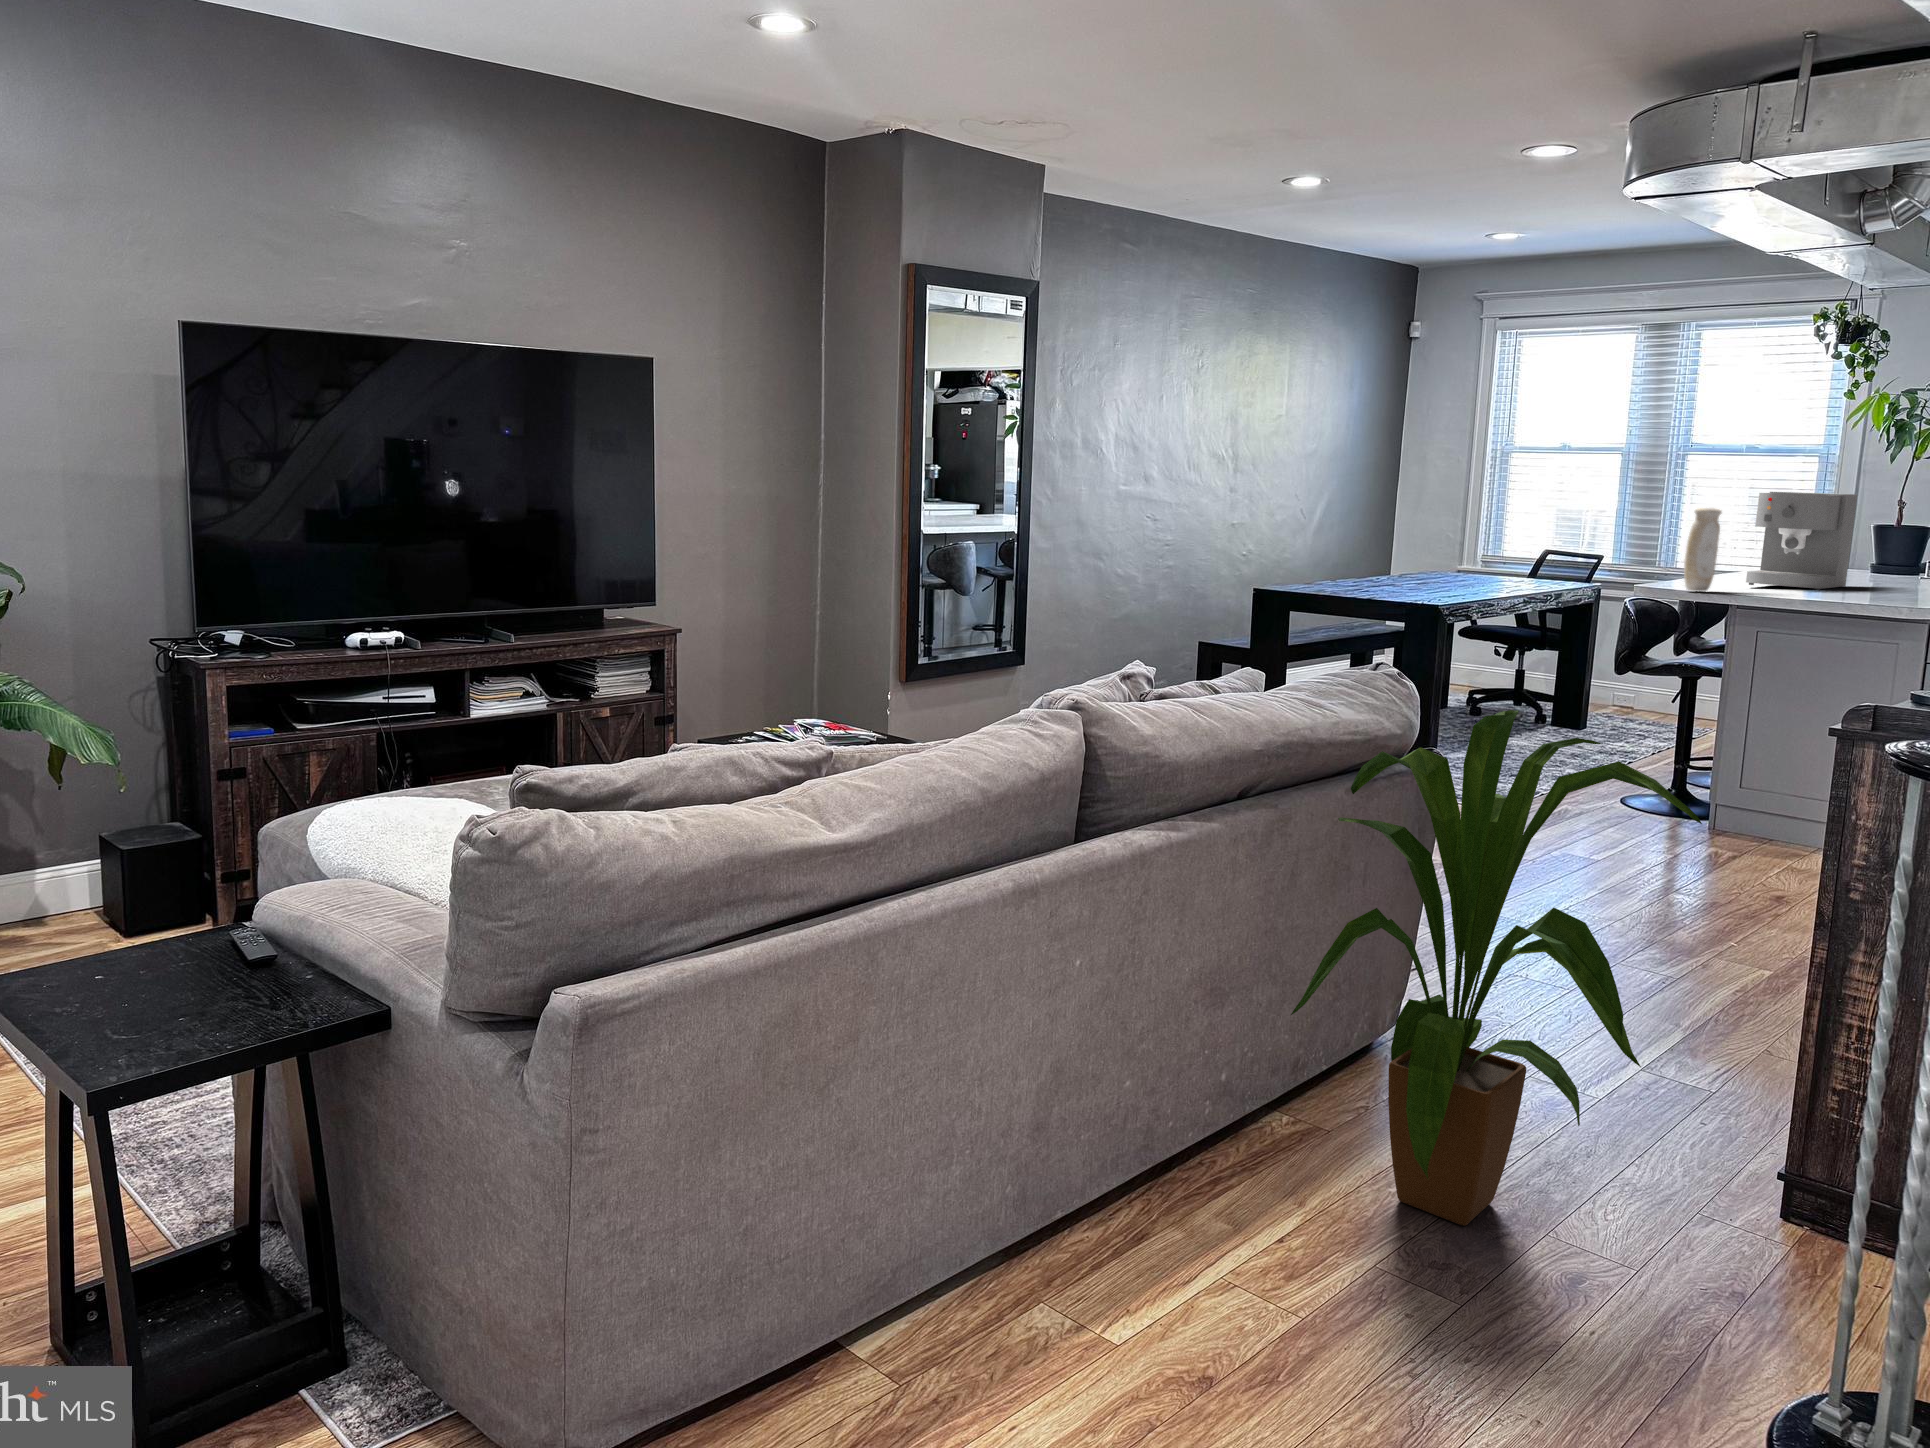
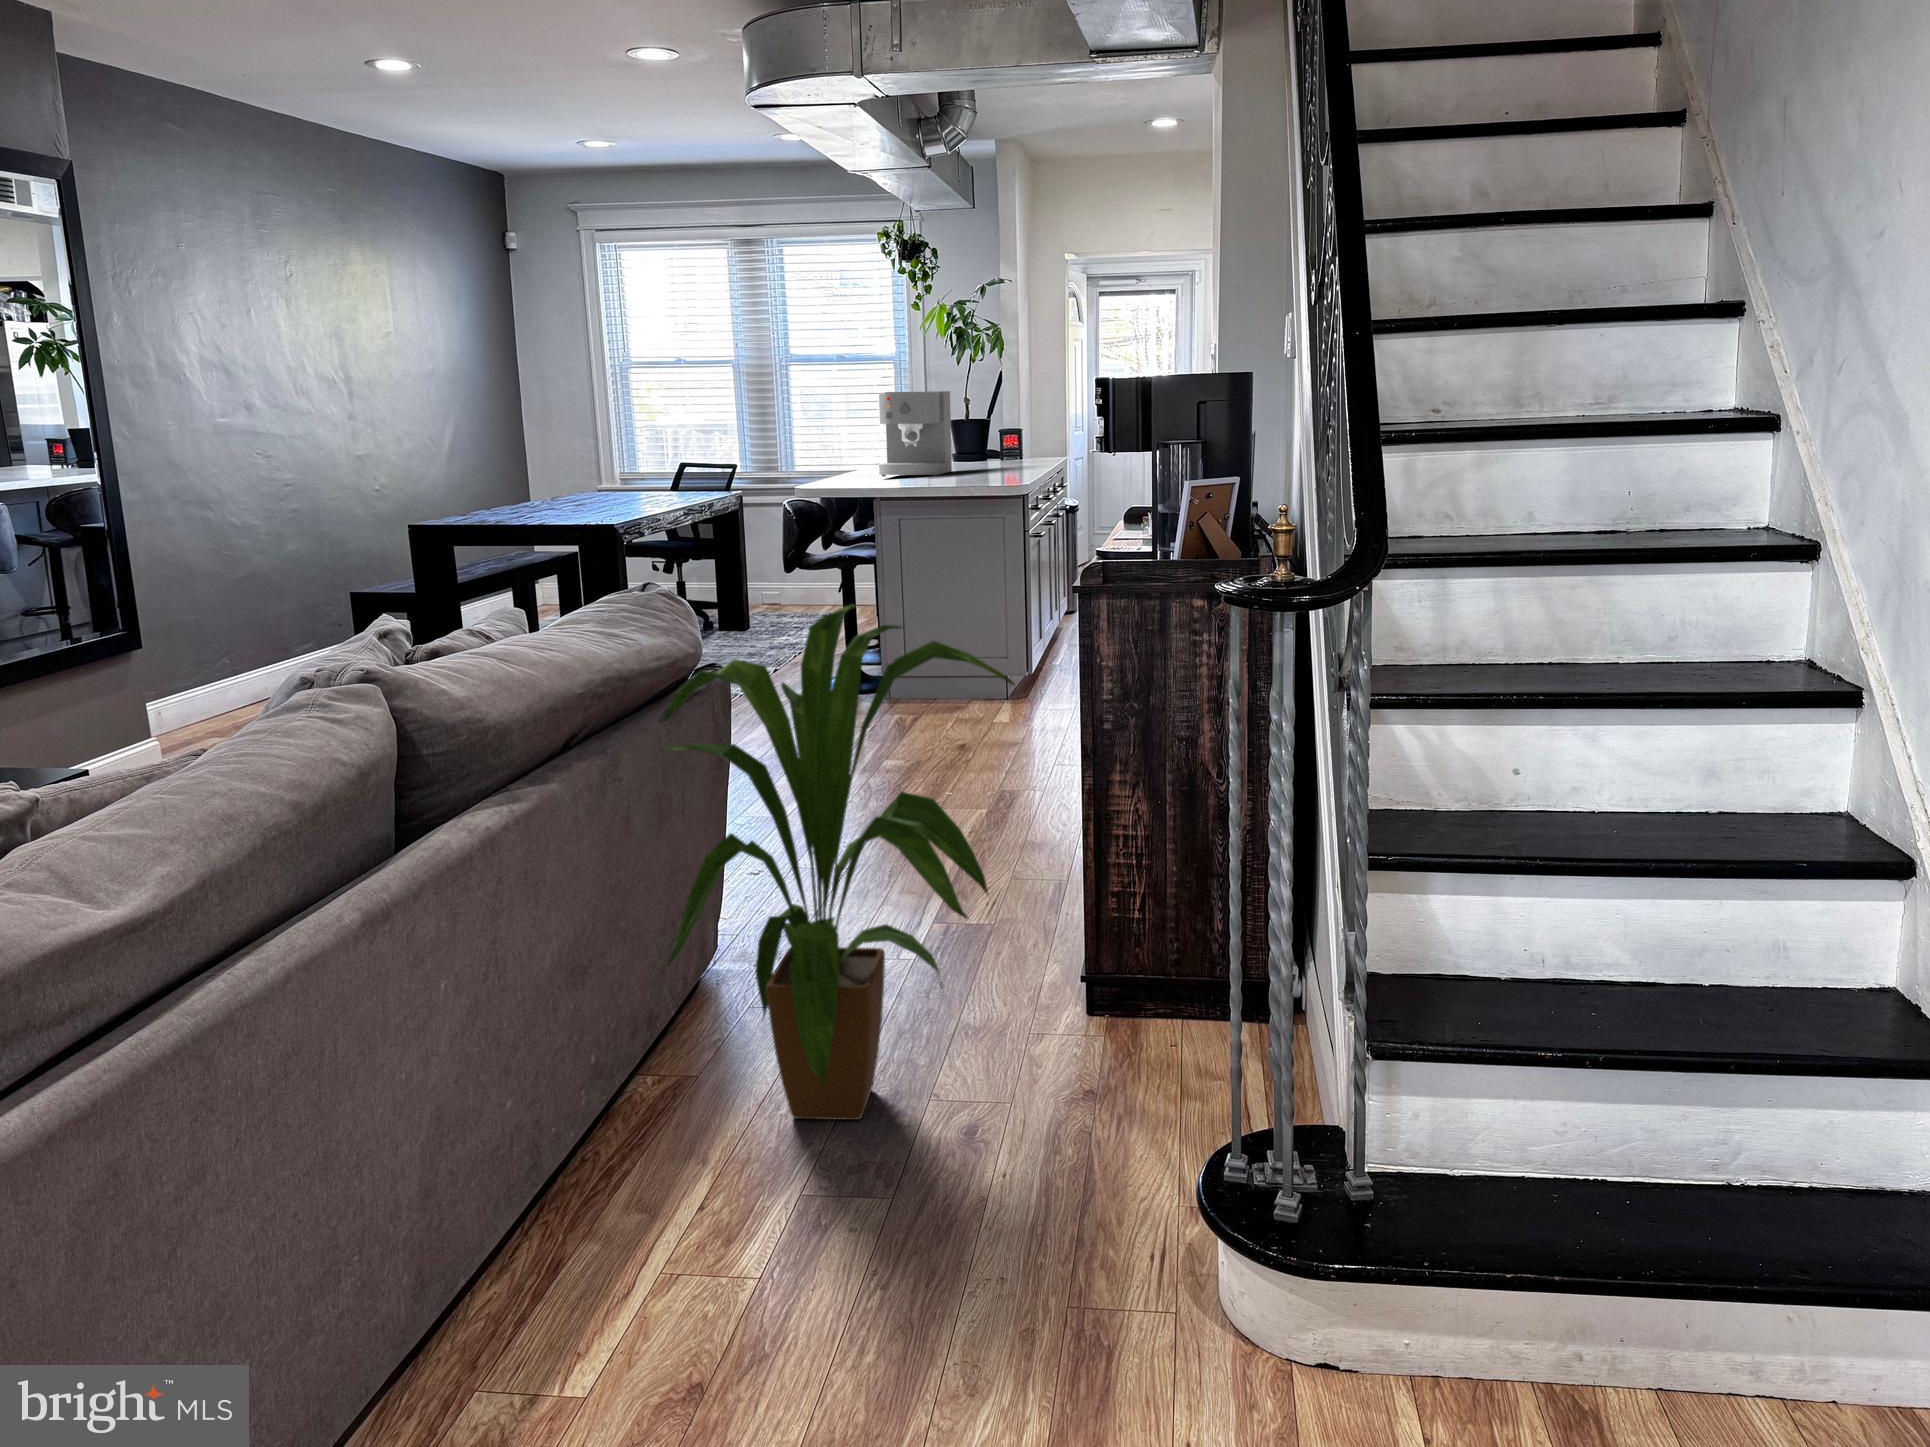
vase: present [1684,508,1721,592] -> none [832,409,858,486]

